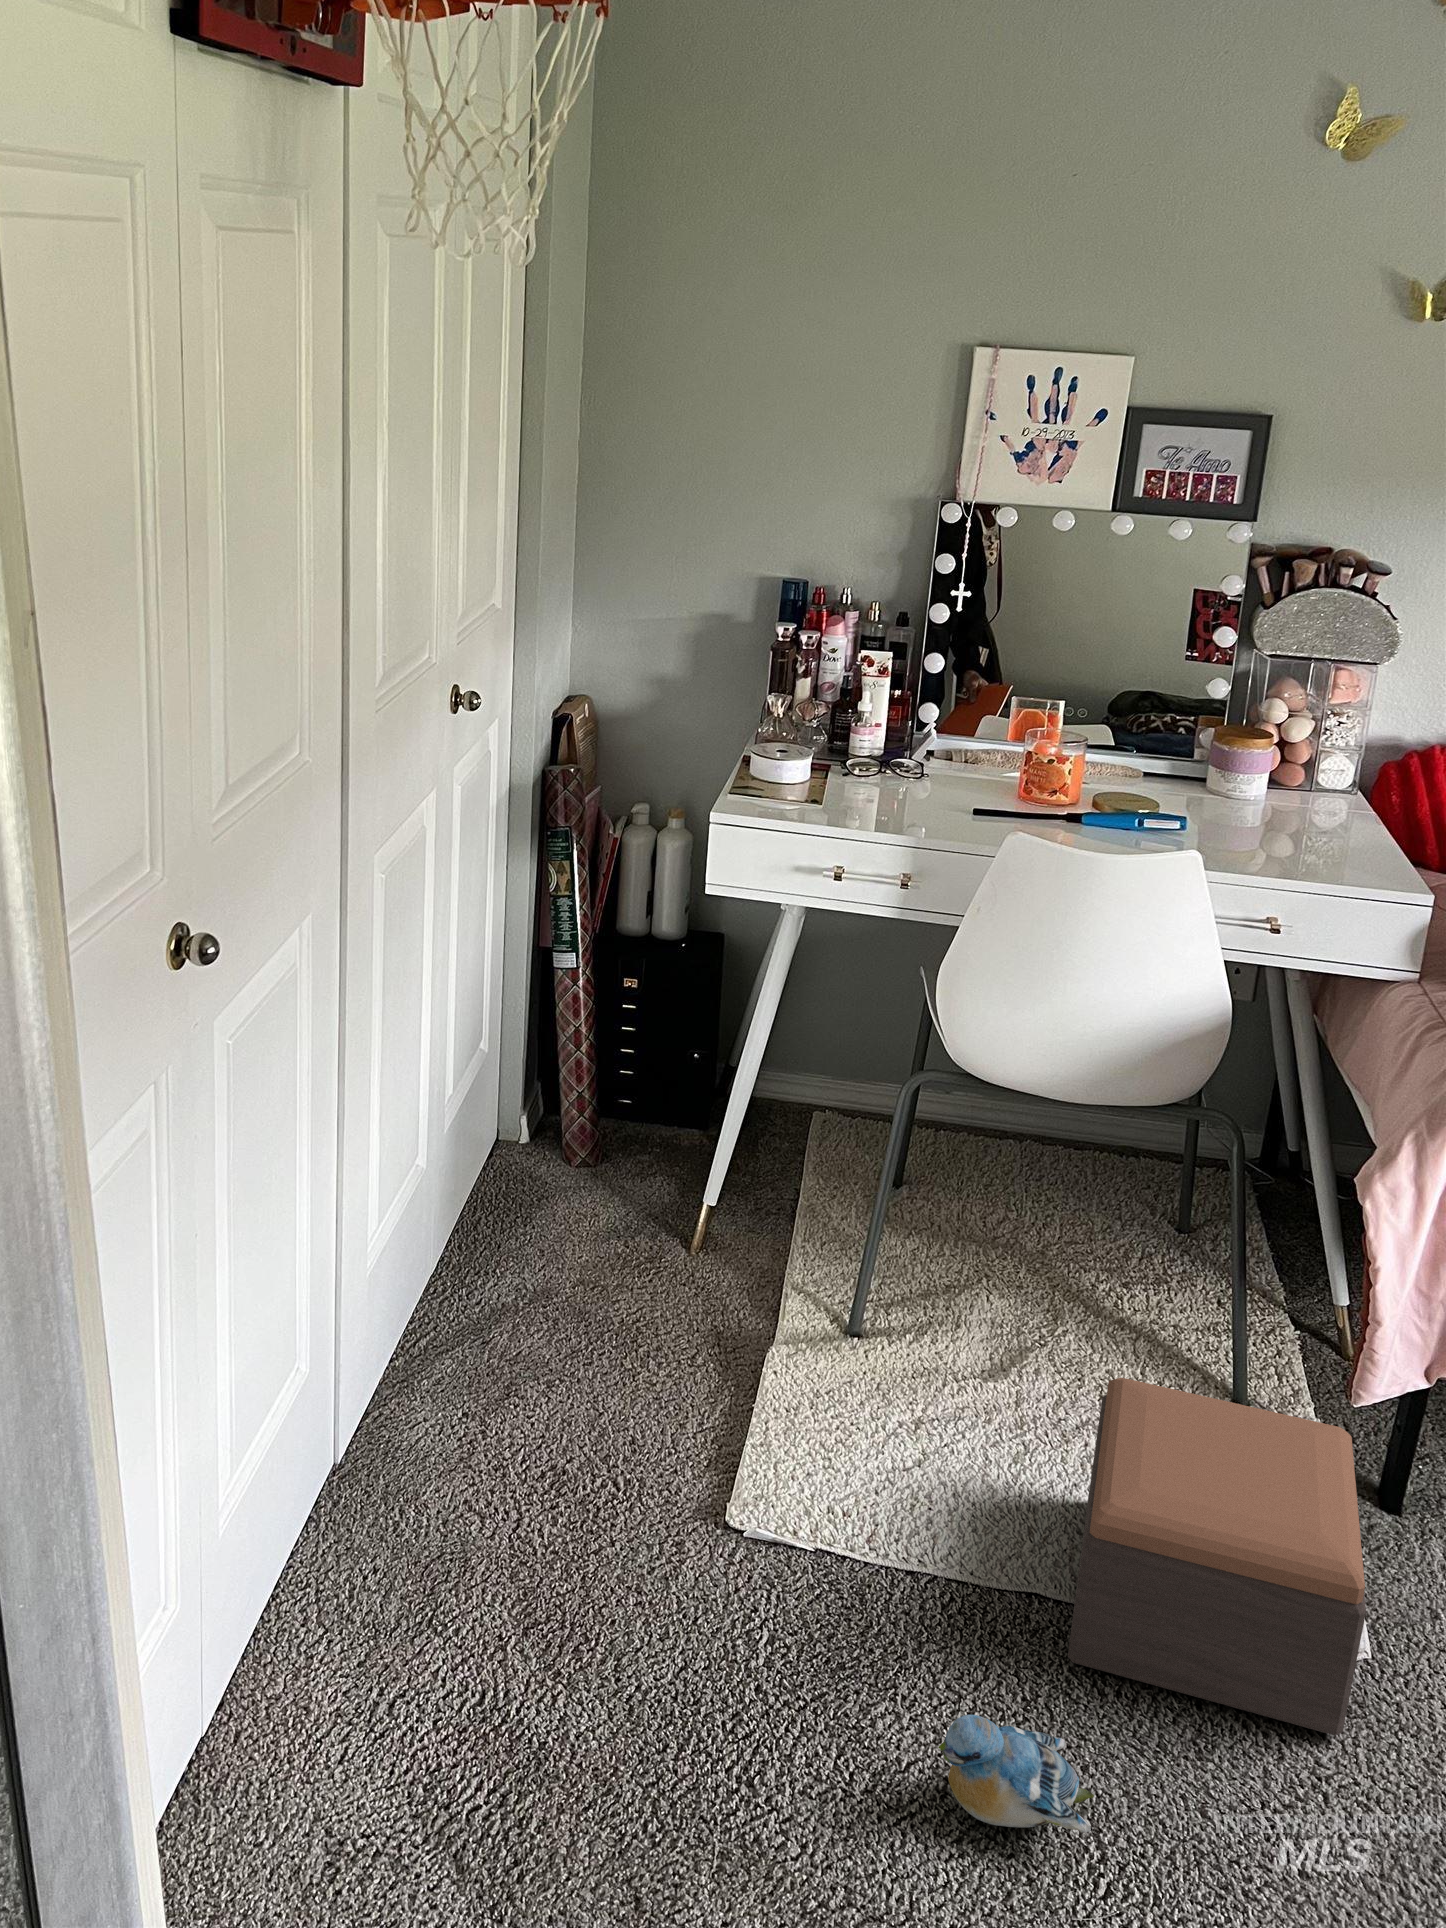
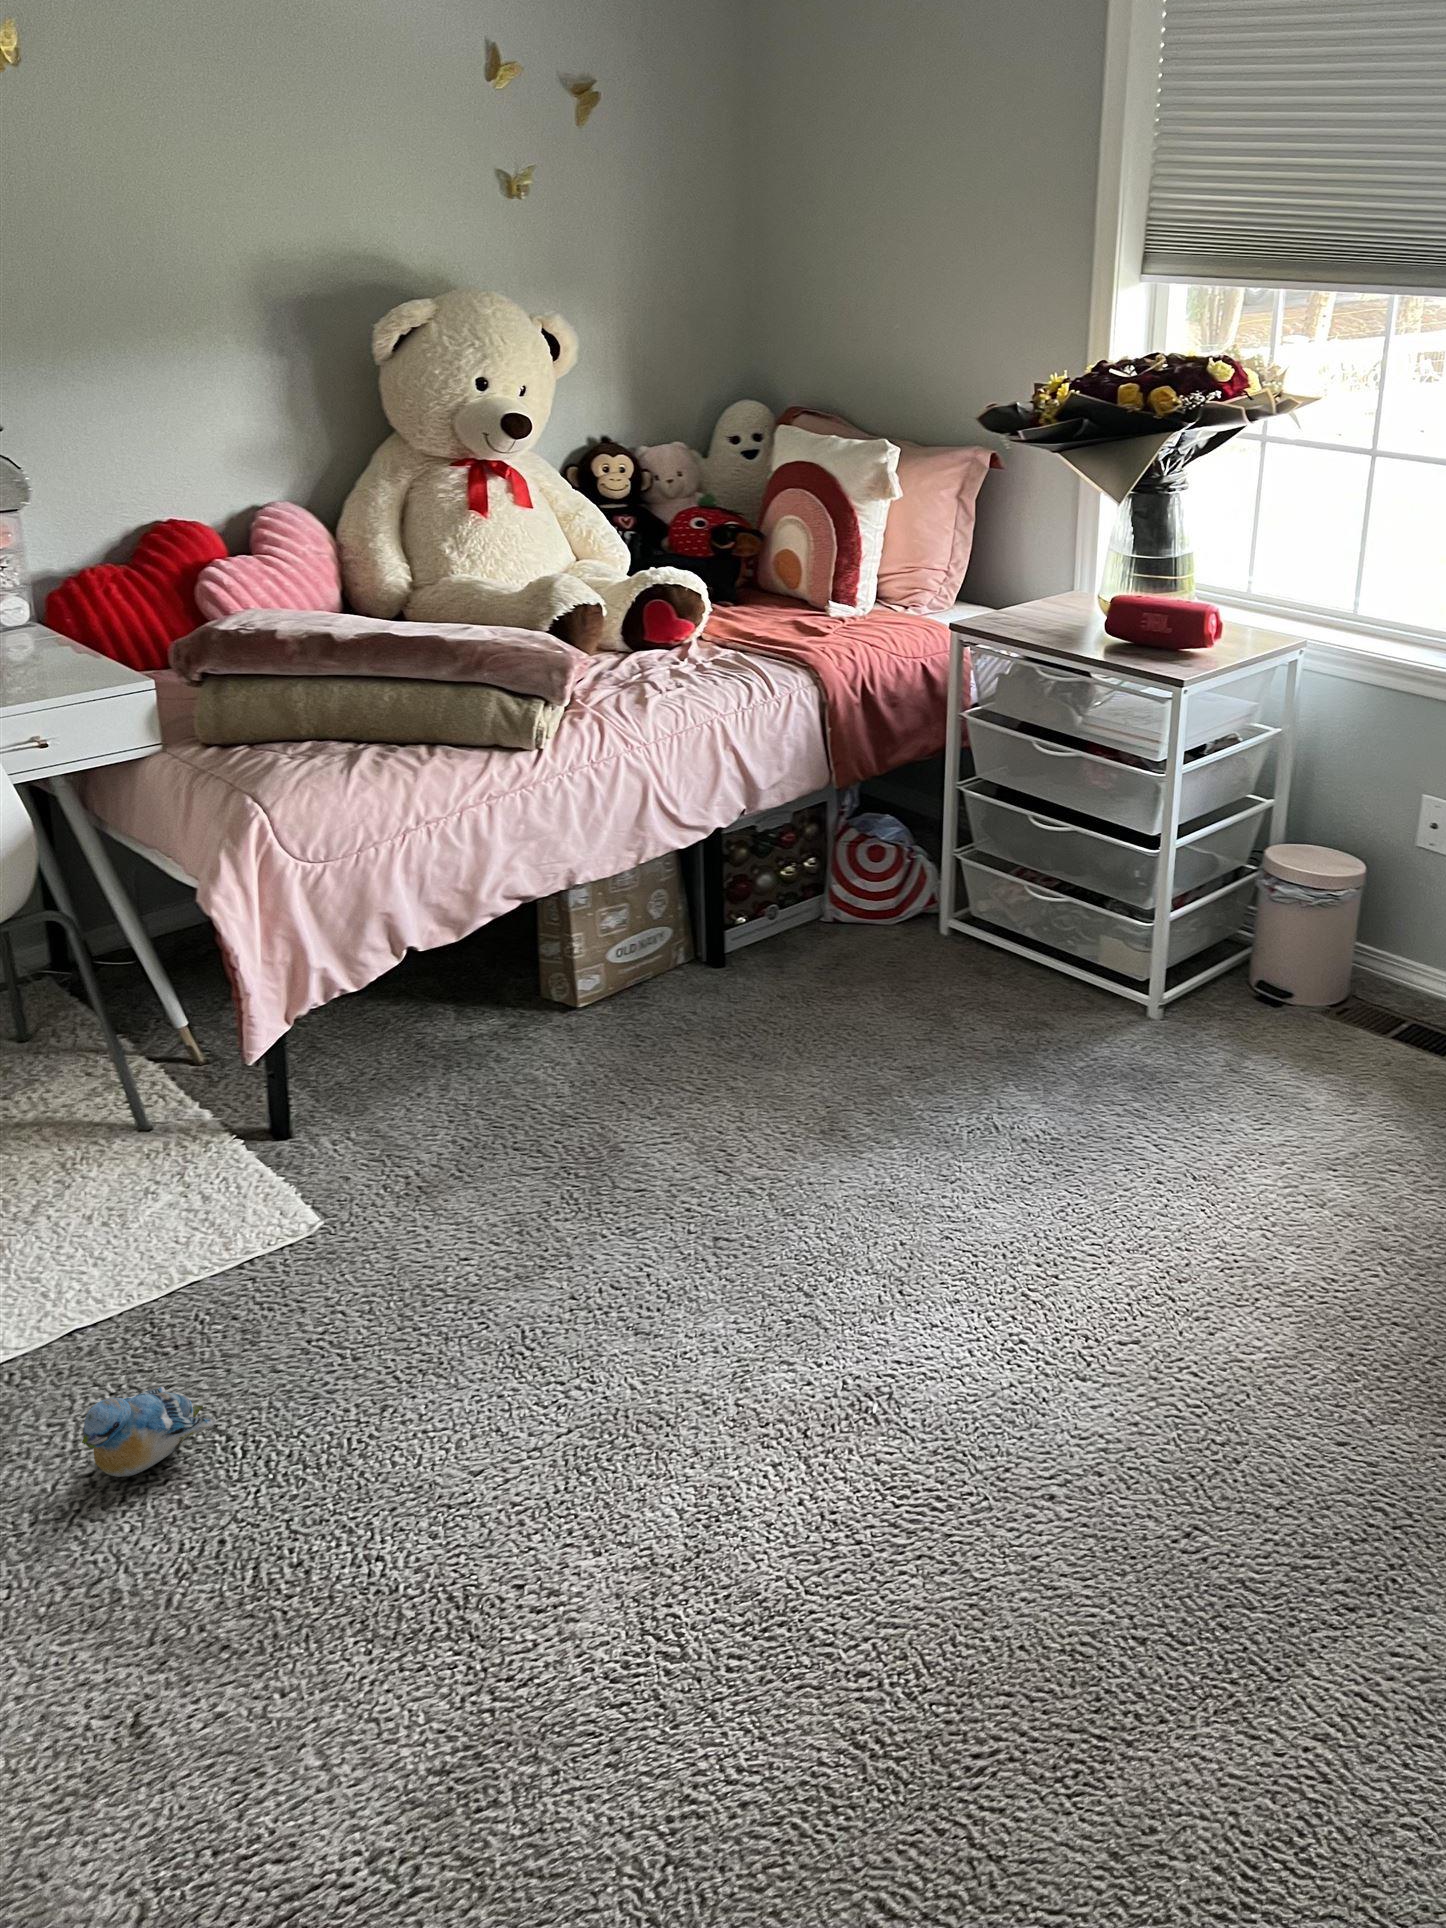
footstool: present [1068,1378,1366,1736] -> none [60,1084,333,1349]

